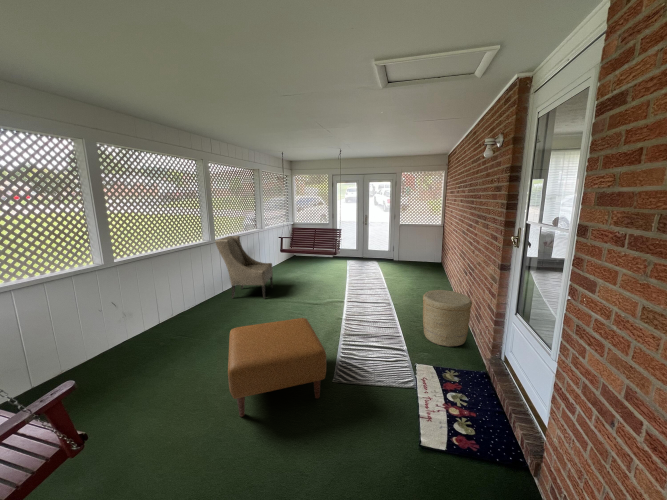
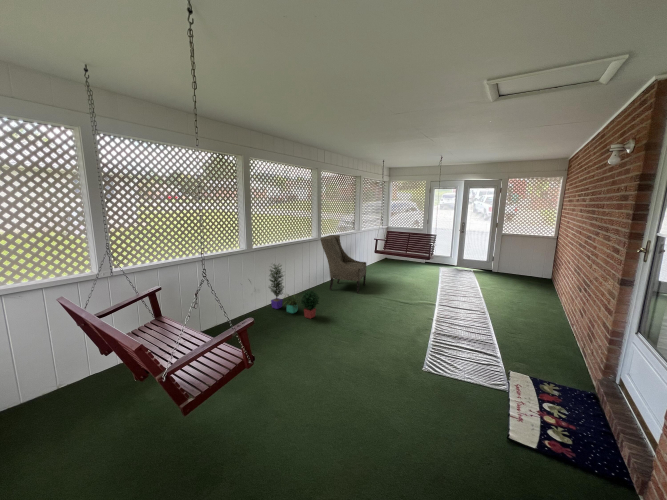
potted plant: none [145,277,215,339] -> present [269,264,319,319]
woven basket: present [423,290,472,347] -> none [522,303,584,364]
ottoman: present [228,318,326,417] -> none [335,310,420,381]

